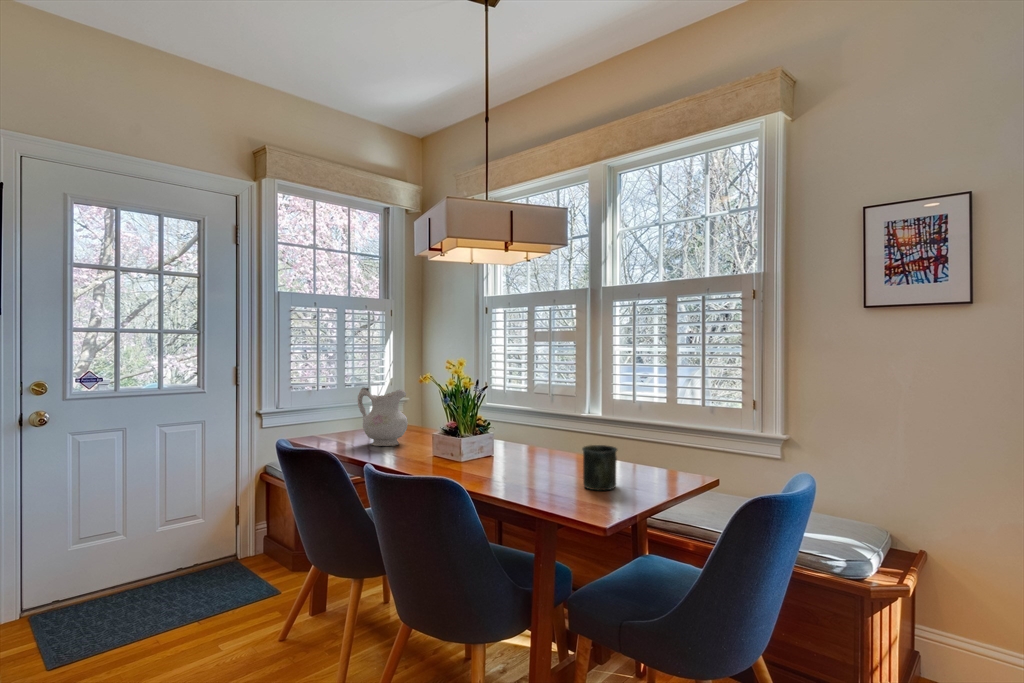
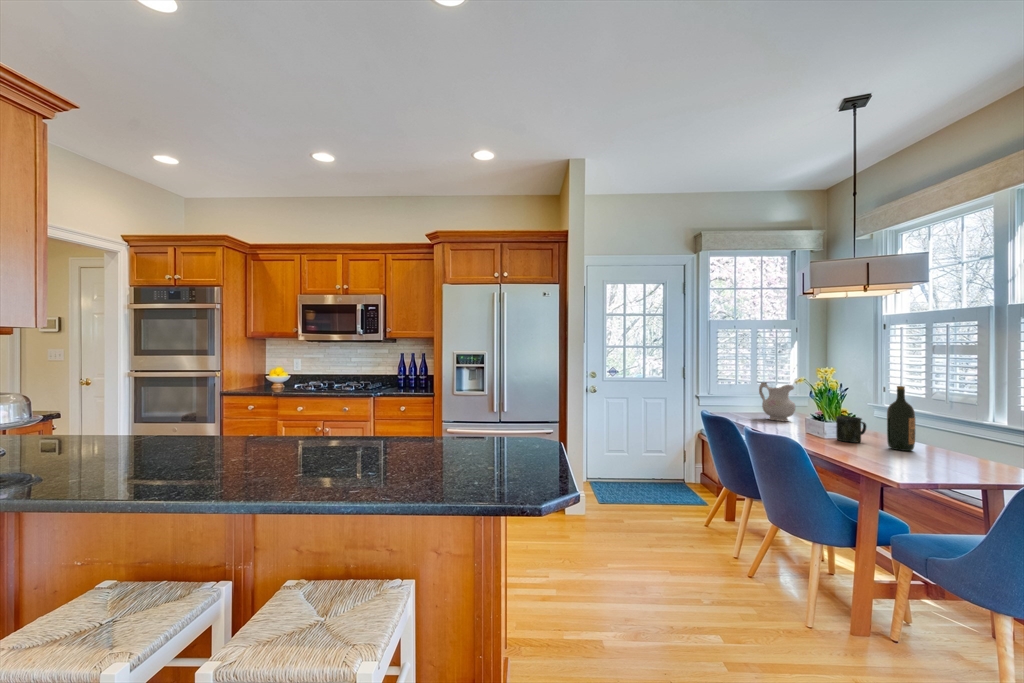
wine bottle: none [535,386,565,476] -> present [887,386,915,451]
mug: present [582,445,617,490] -> present [836,416,866,442]

